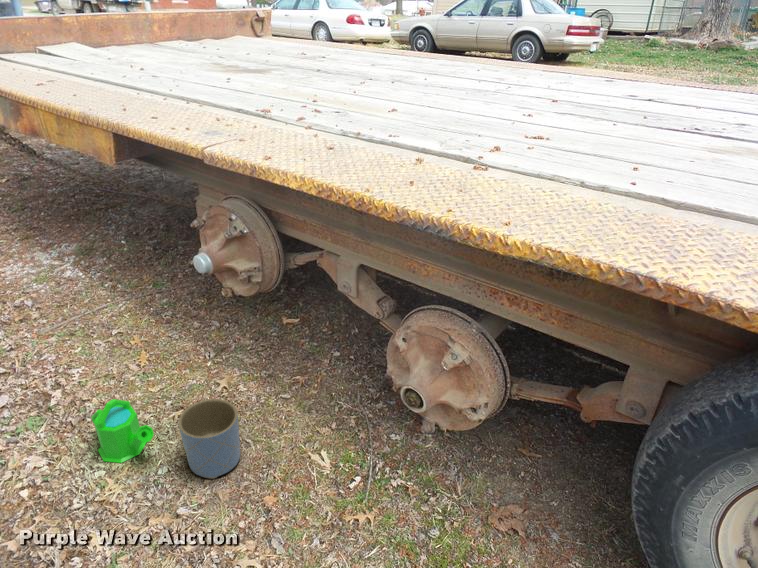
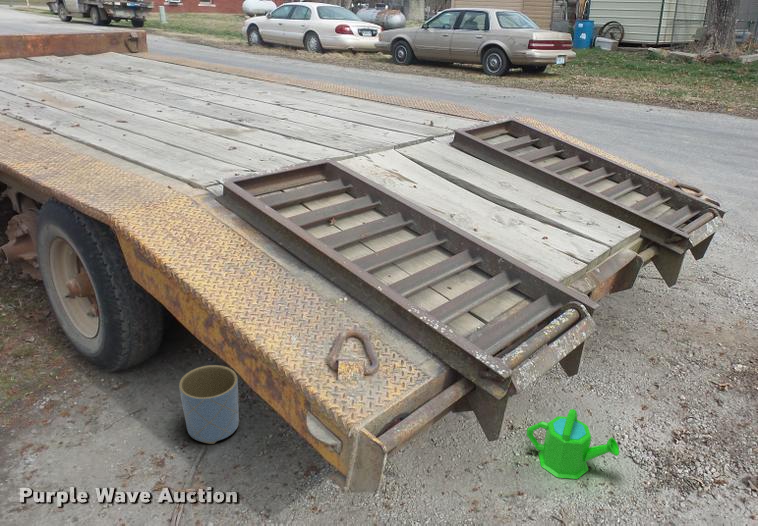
watering can: present [92,399,154,463] -> present [527,409,619,479]

